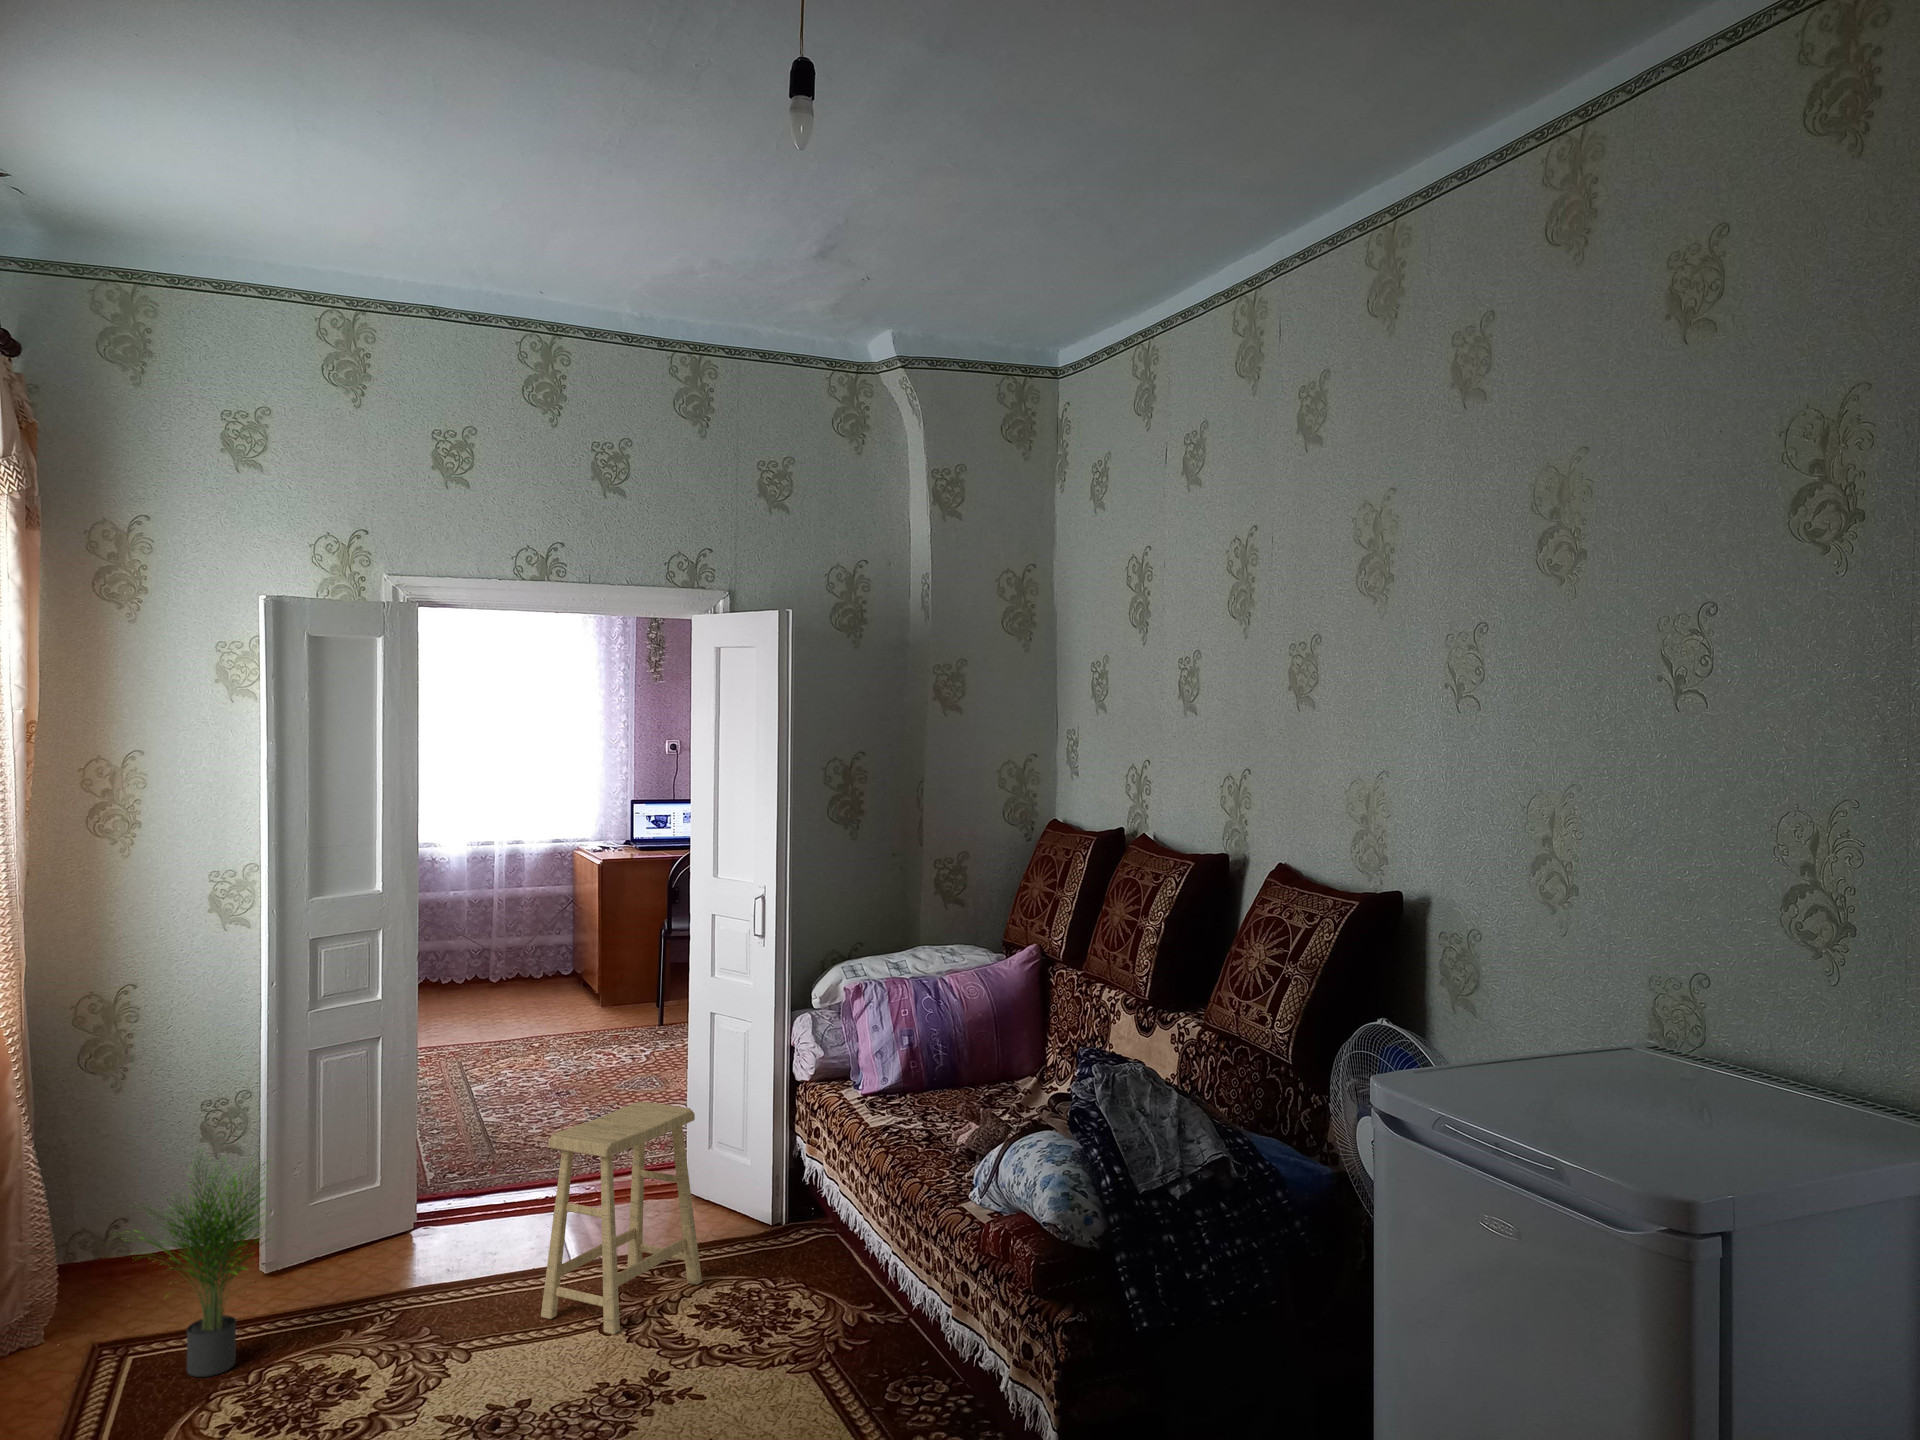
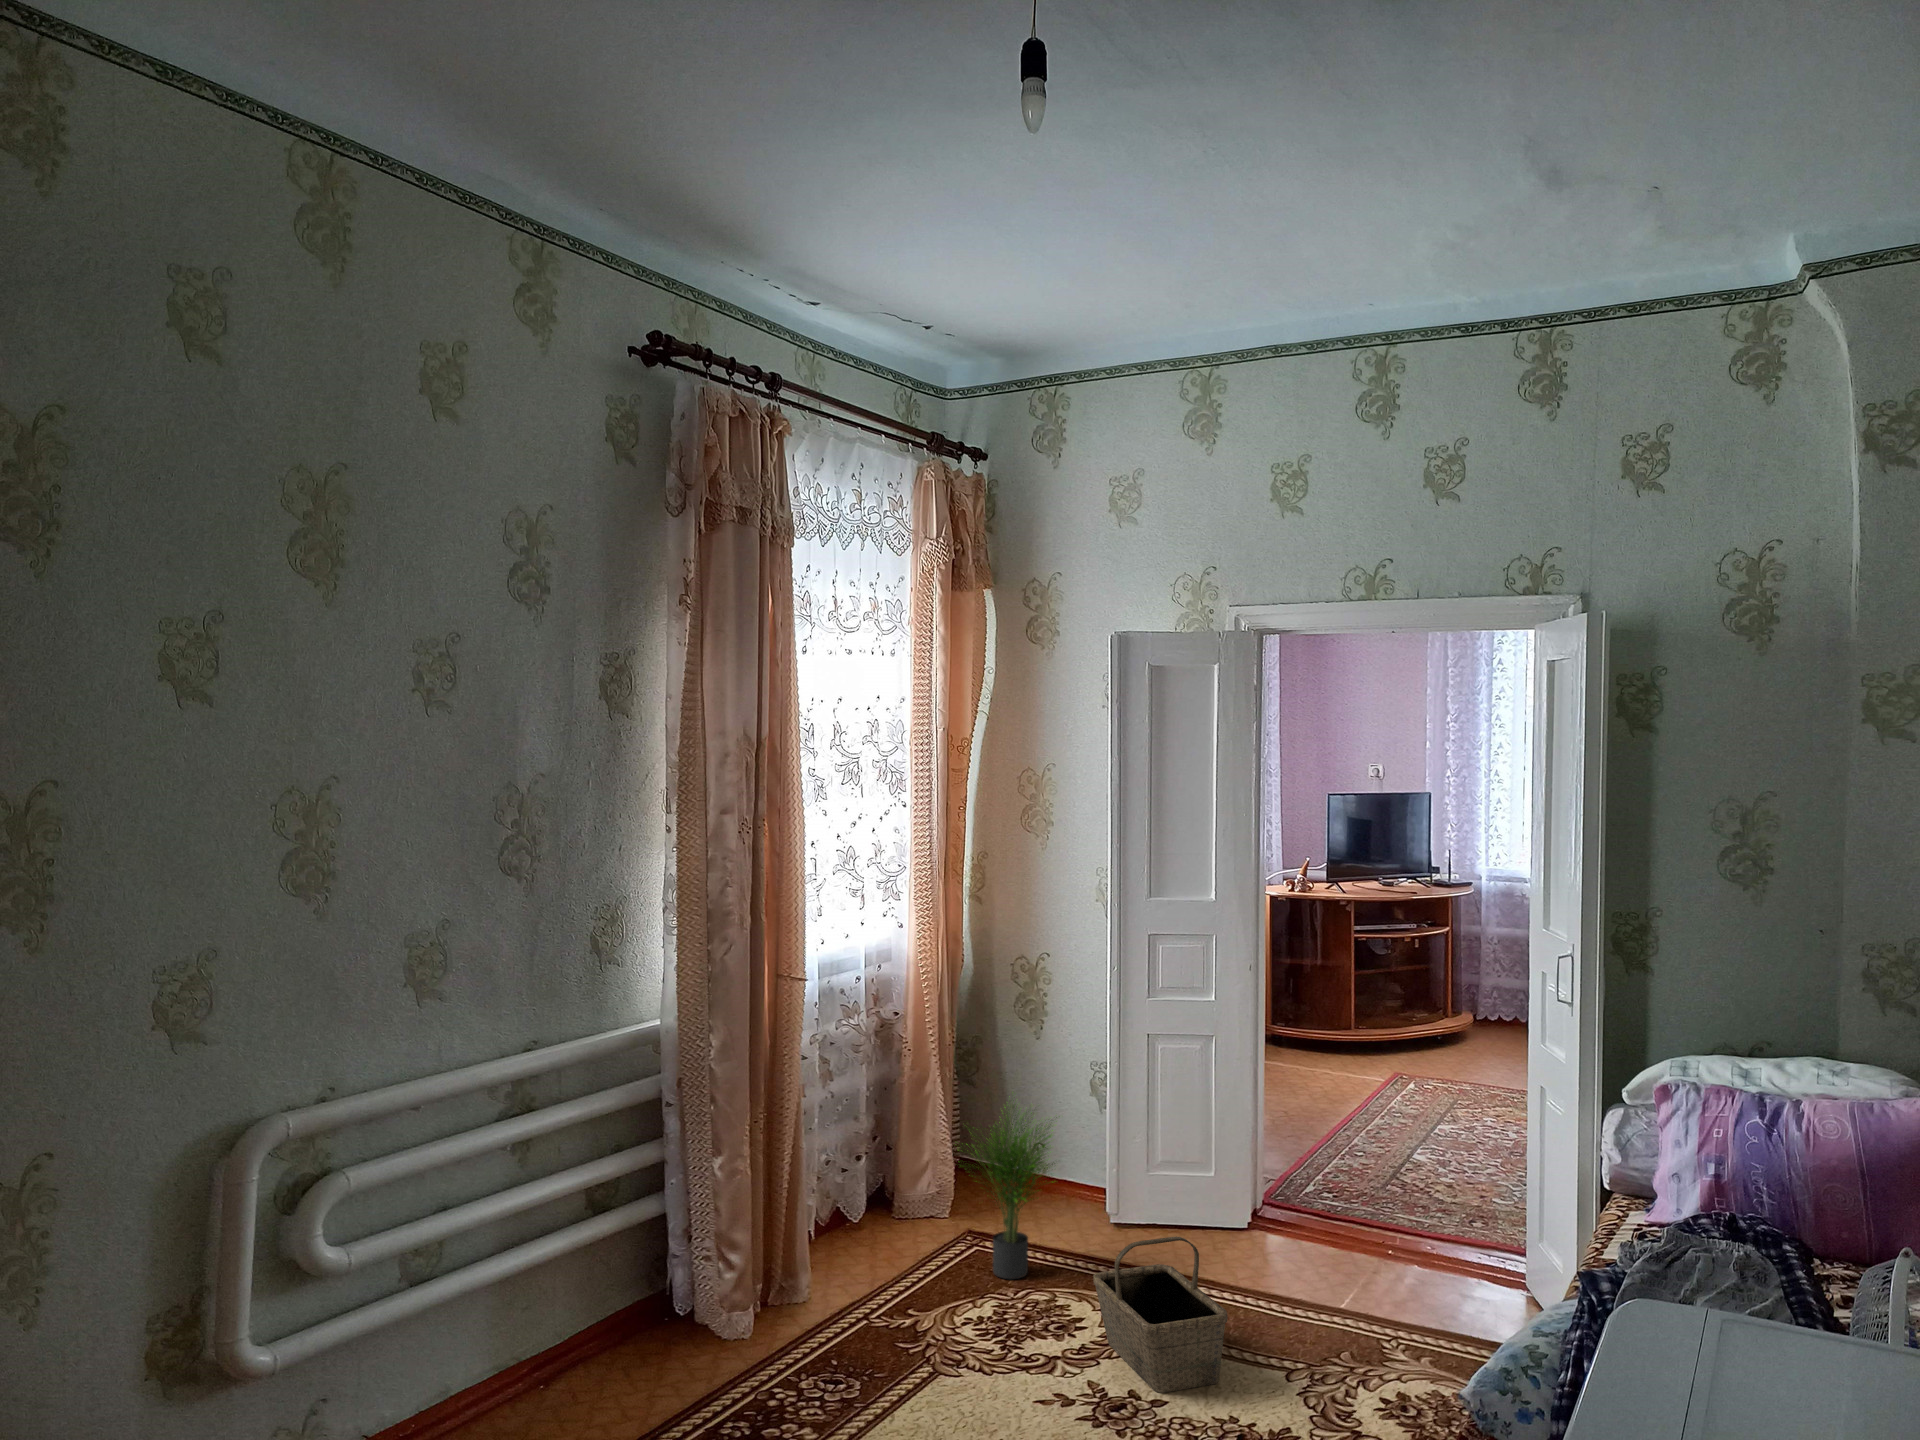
footstool: present [541,1102,702,1335] -> none [1256,1155,1433,1383]
basket: none [394,1234,563,1395] -> present [1093,1237,1228,1393]

